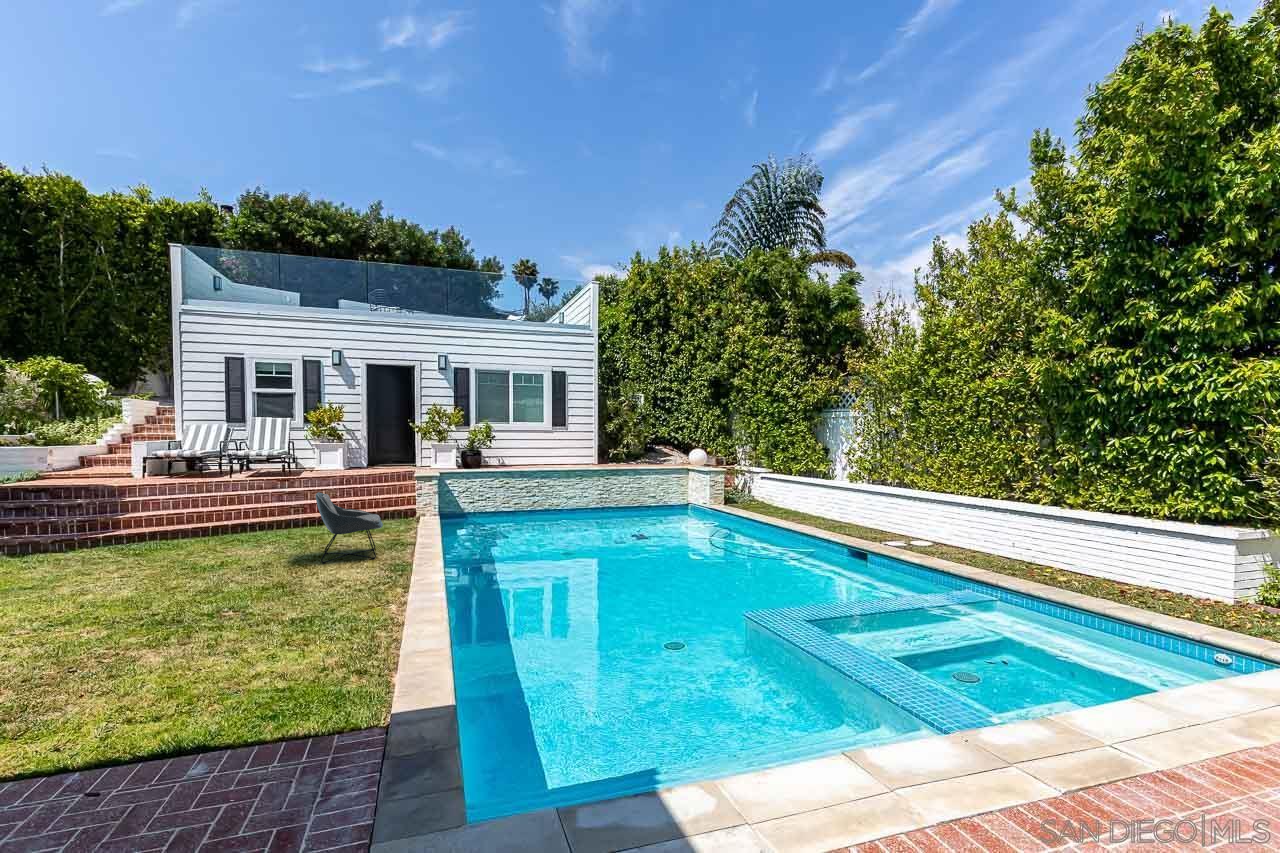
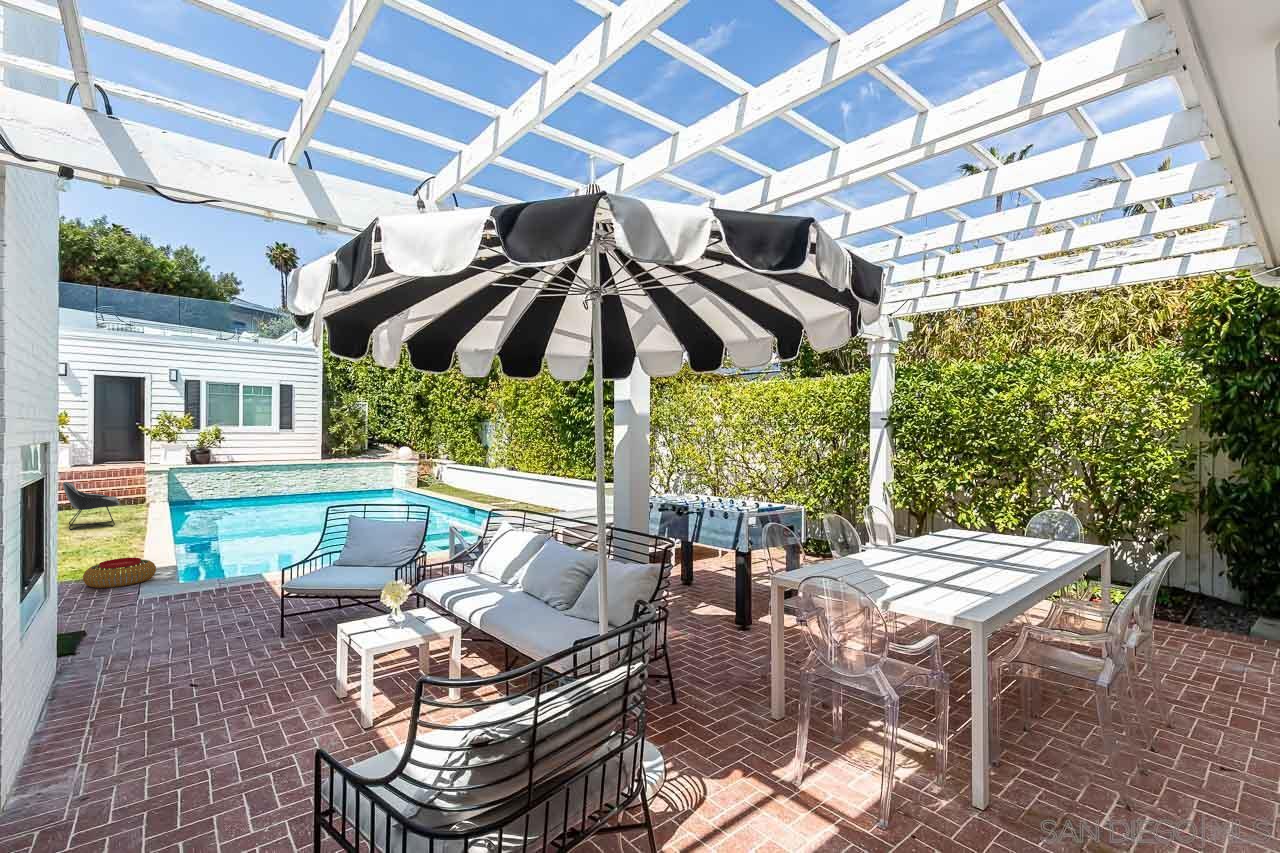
pouf: none [278,691,427,787] -> present [83,558,156,588]

